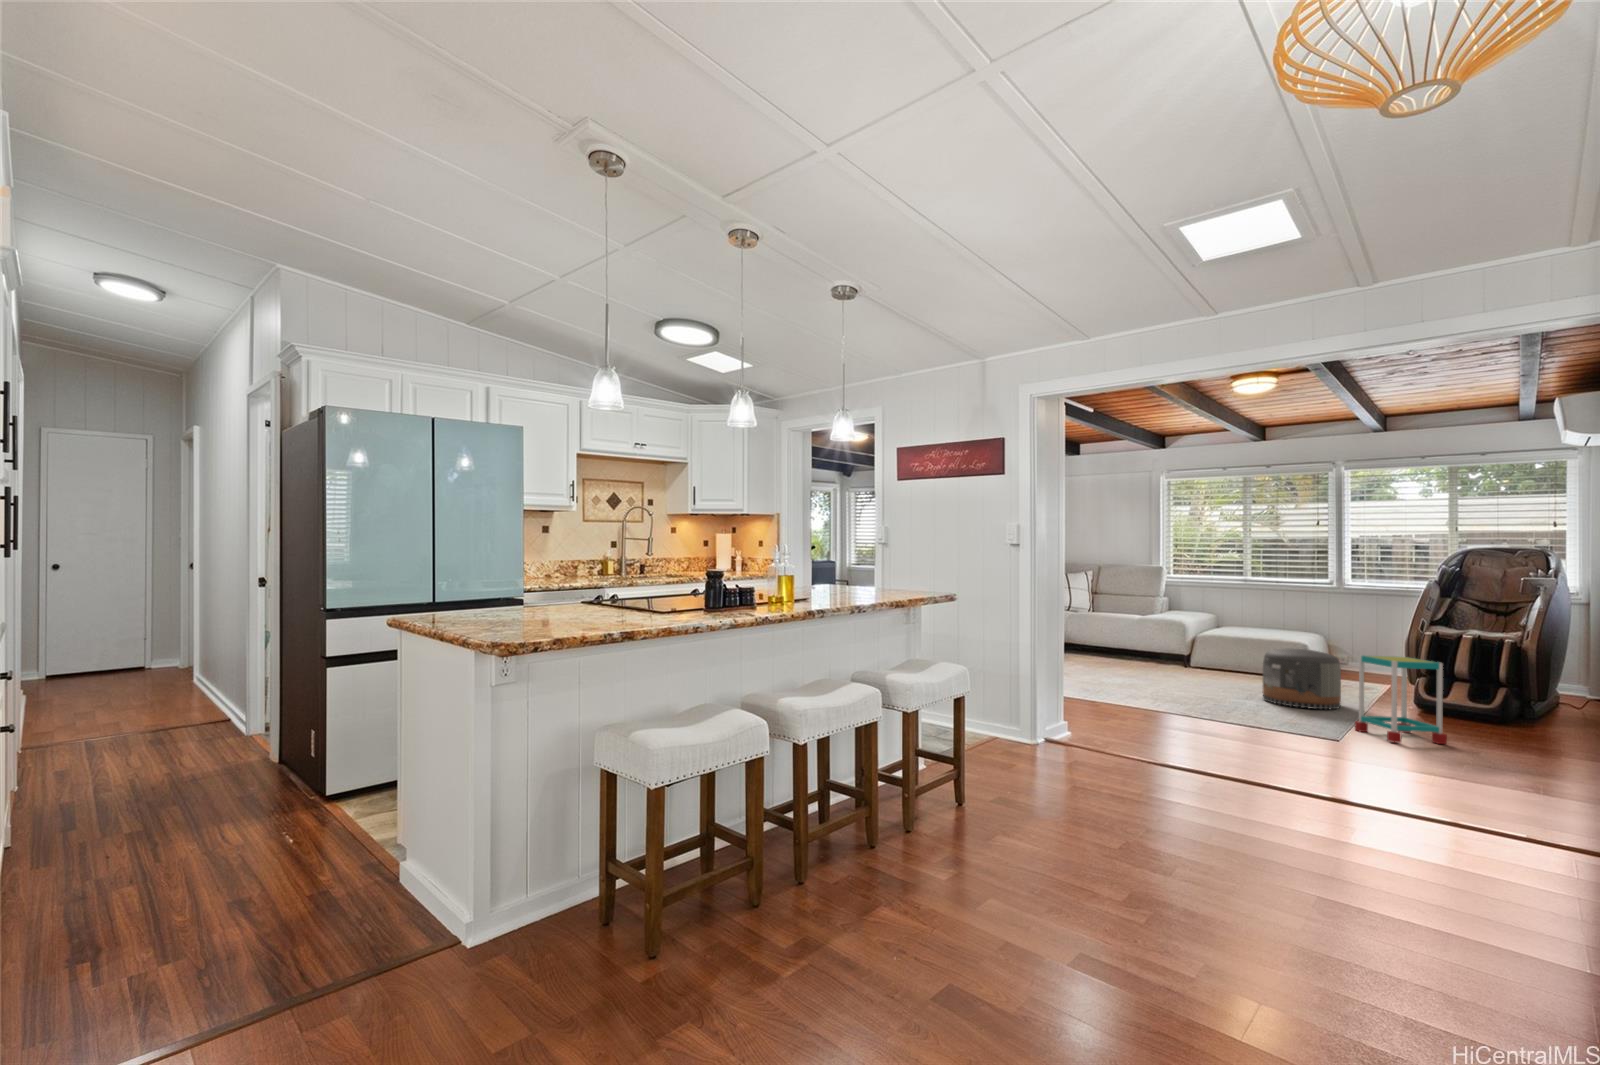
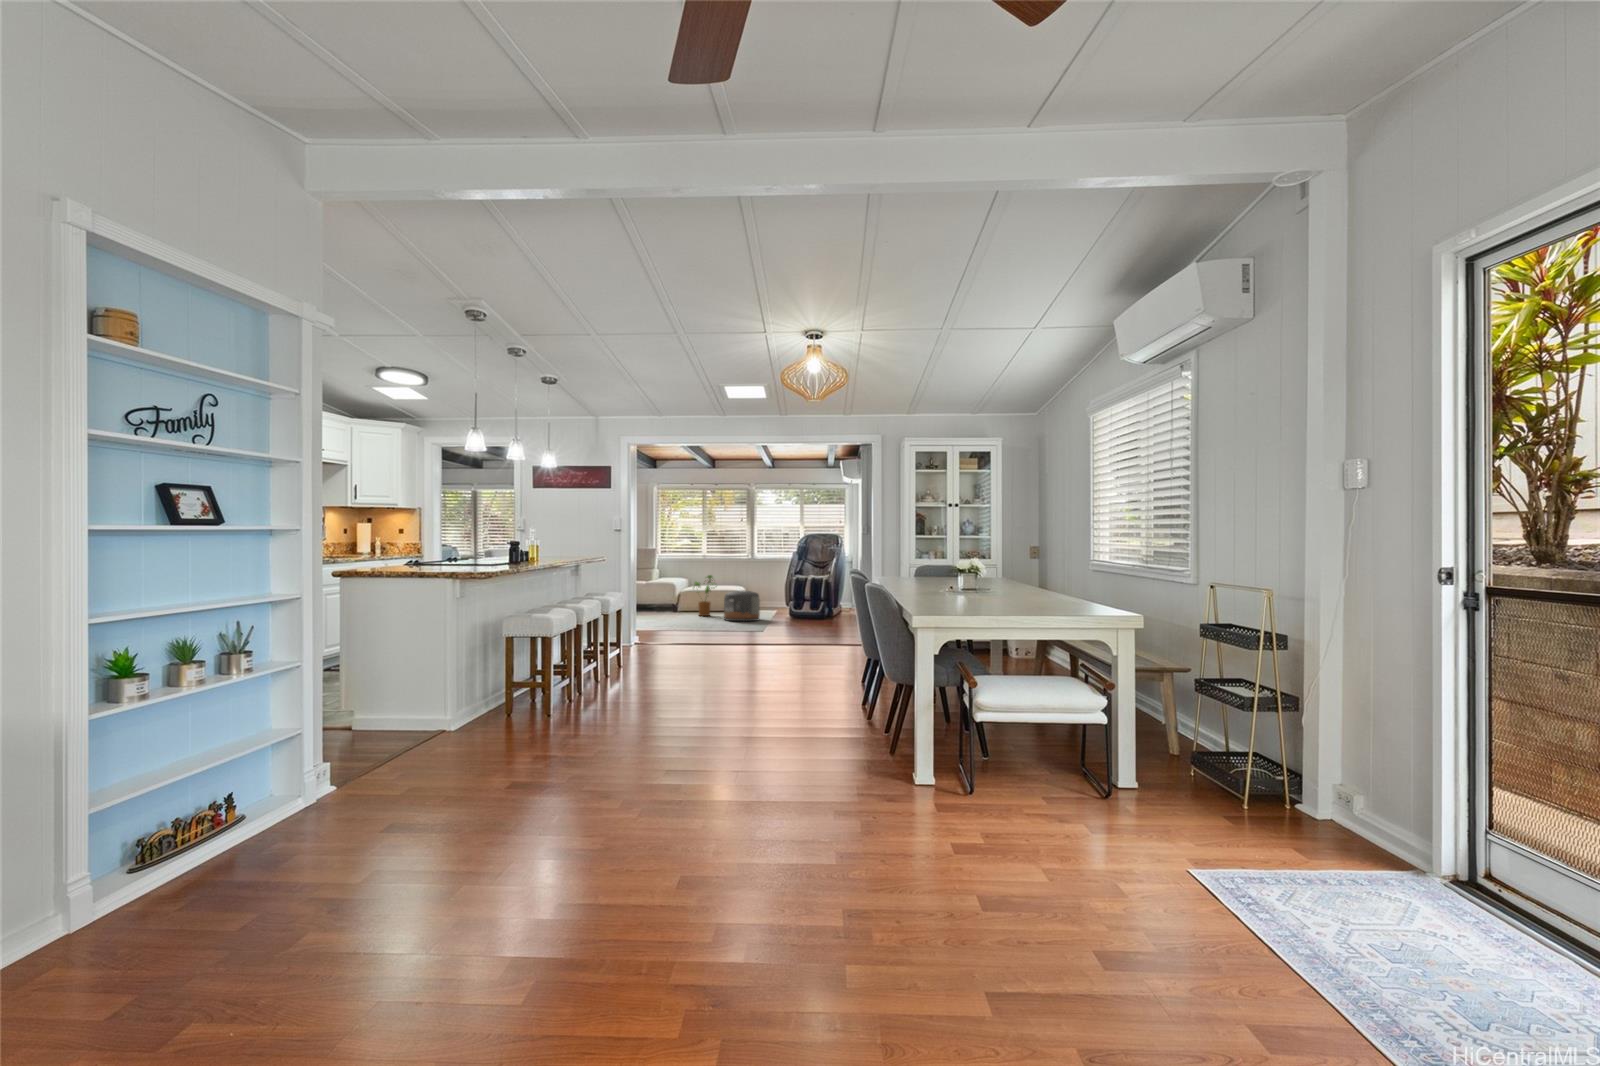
house plant: none [1208,615,1256,685] -> present [695,575,713,616]
side table: present [1355,655,1447,744] -> none [769,588,804,628]

